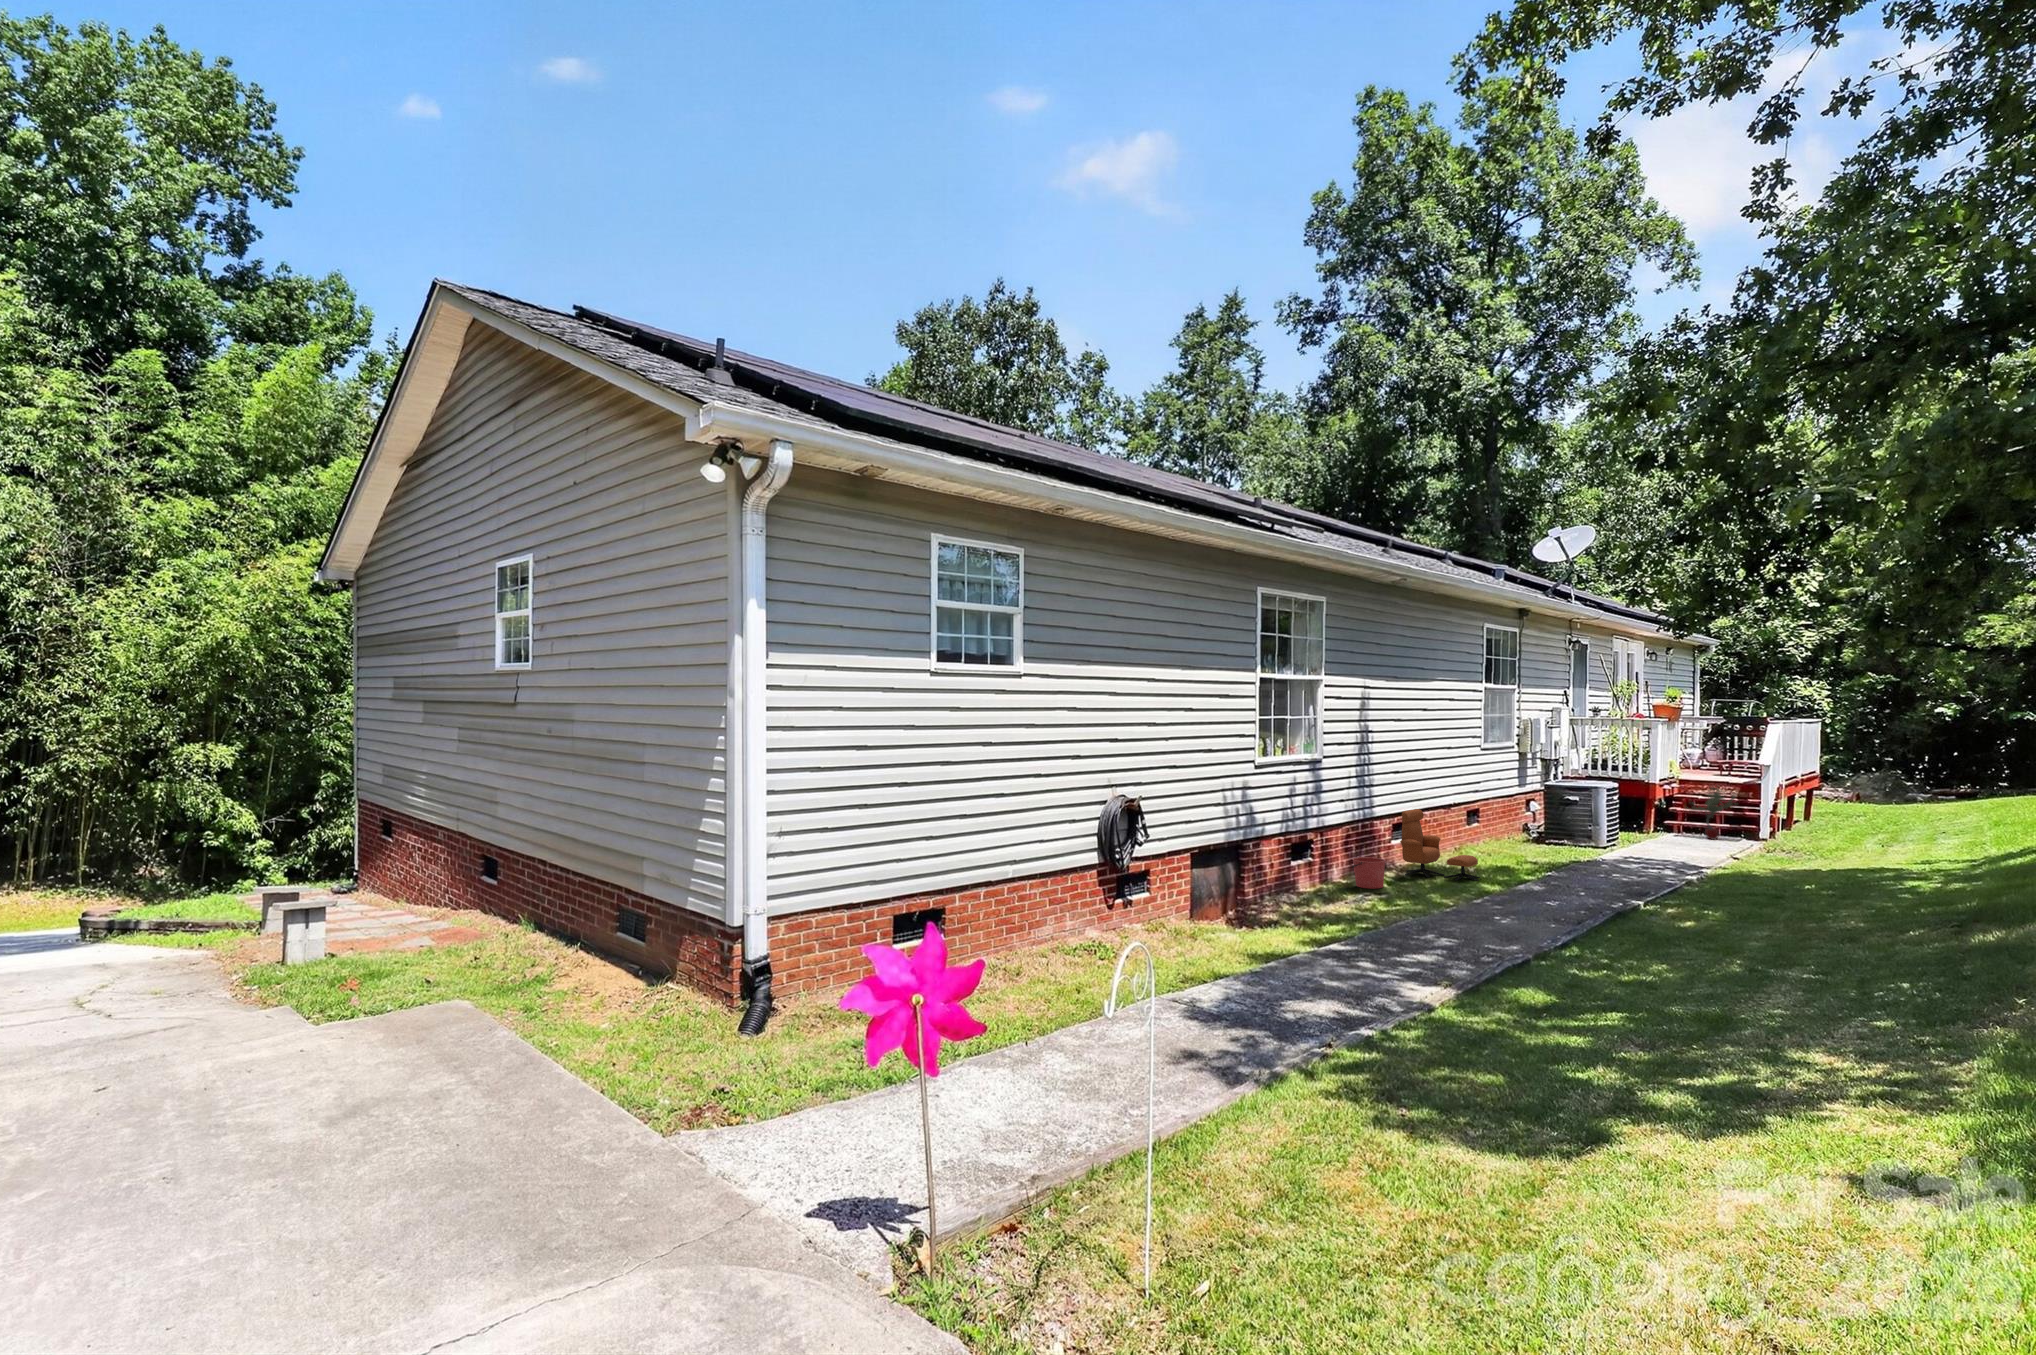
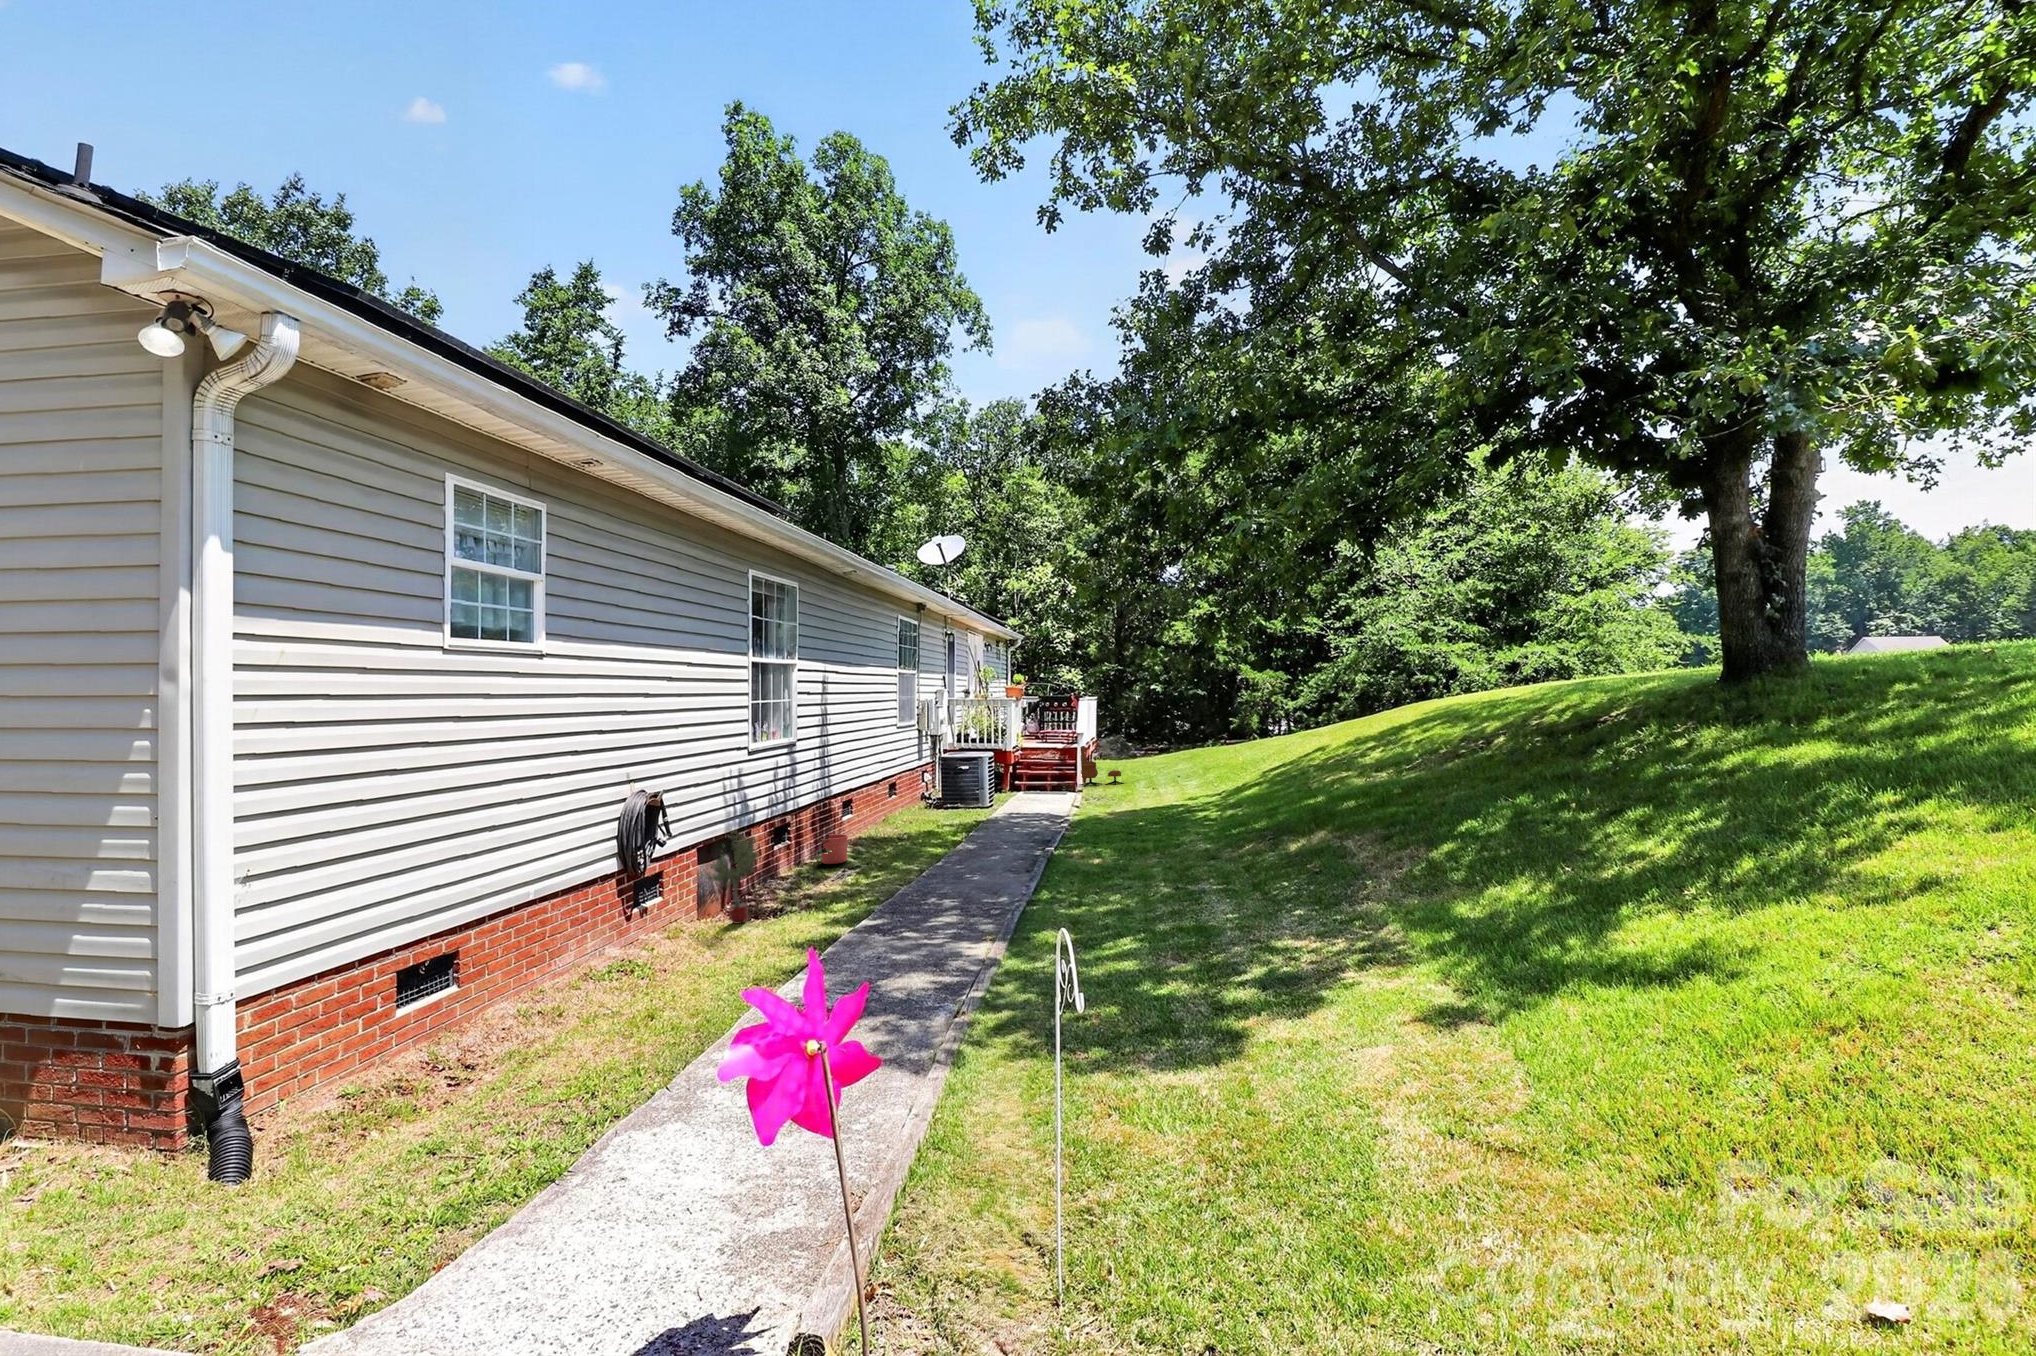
potted tree: present [1687,785,1736,840] -> present [709,830,759,924]
lounge chair: present [1400,809,1480,881] -> present [1080,746,1124,786]

